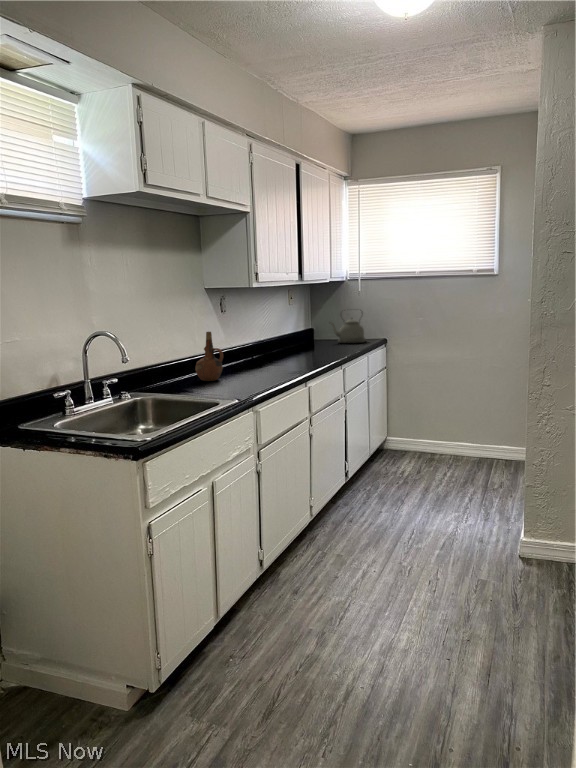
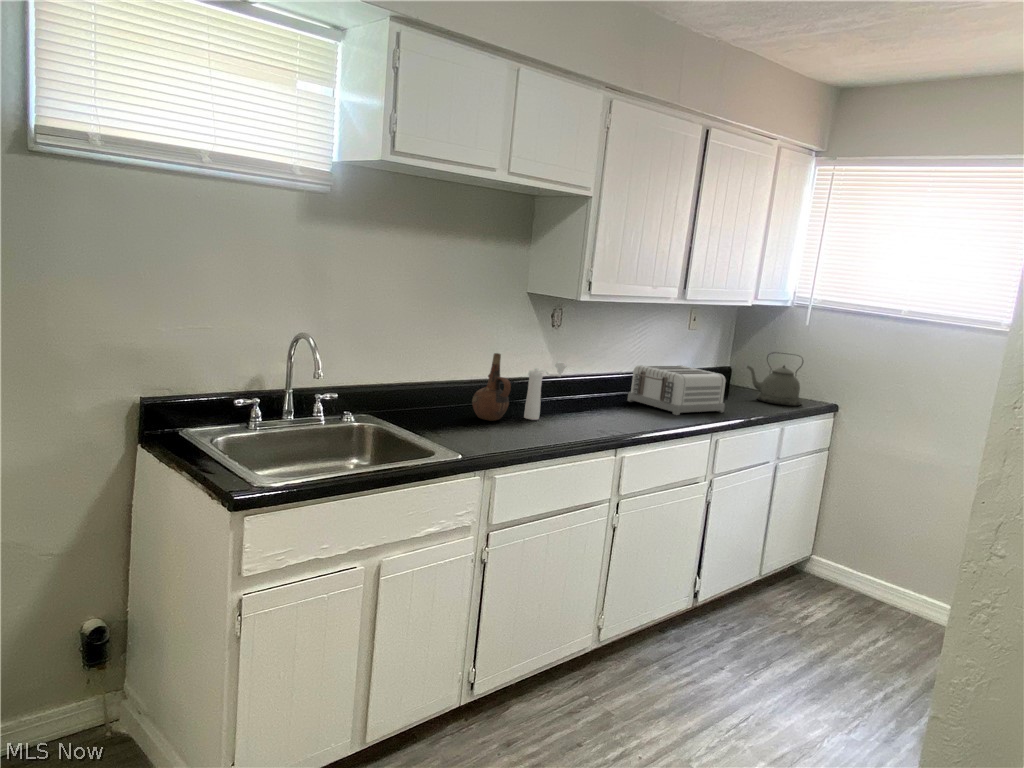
toaster: none [271,327,334,358] -> present [628,365,726,415]
pepper mill: none [227,332,250,376] -> present [524,362,566,420]

